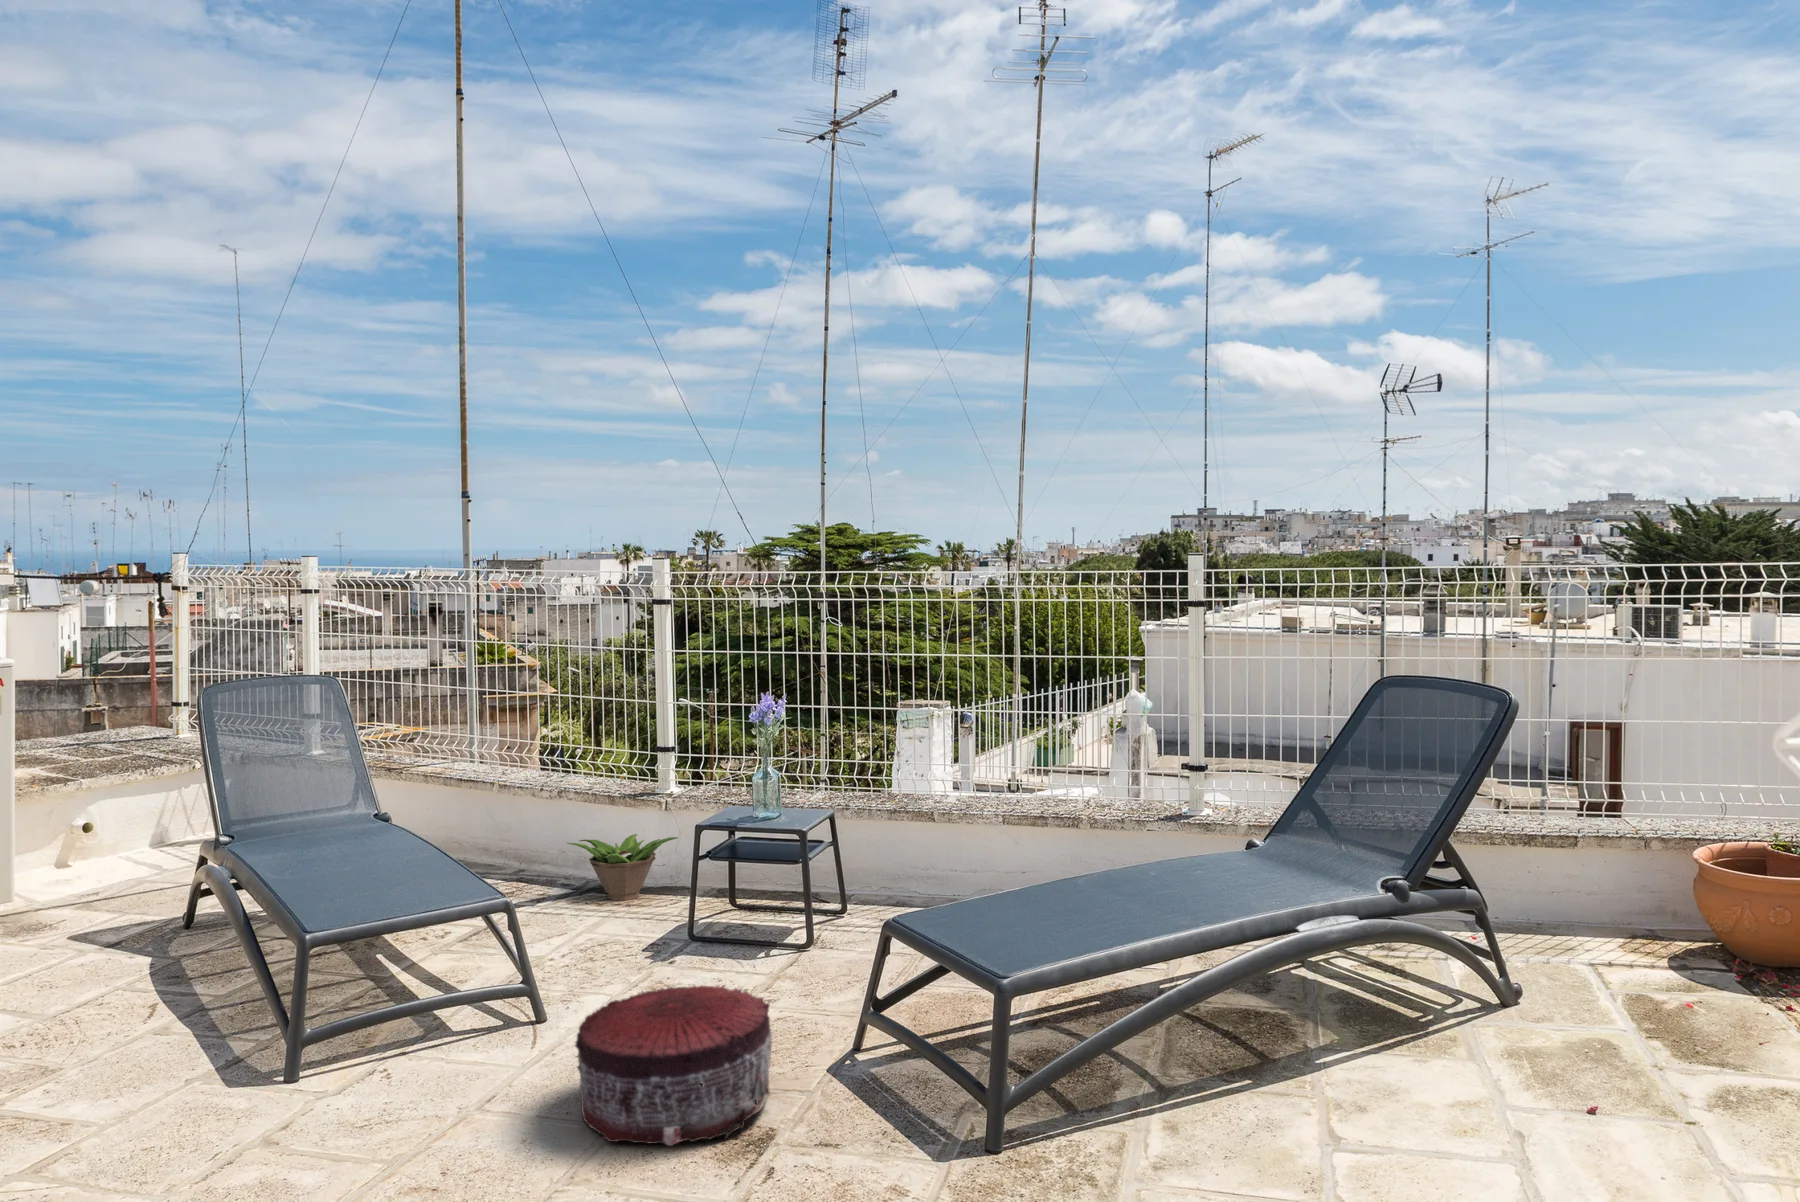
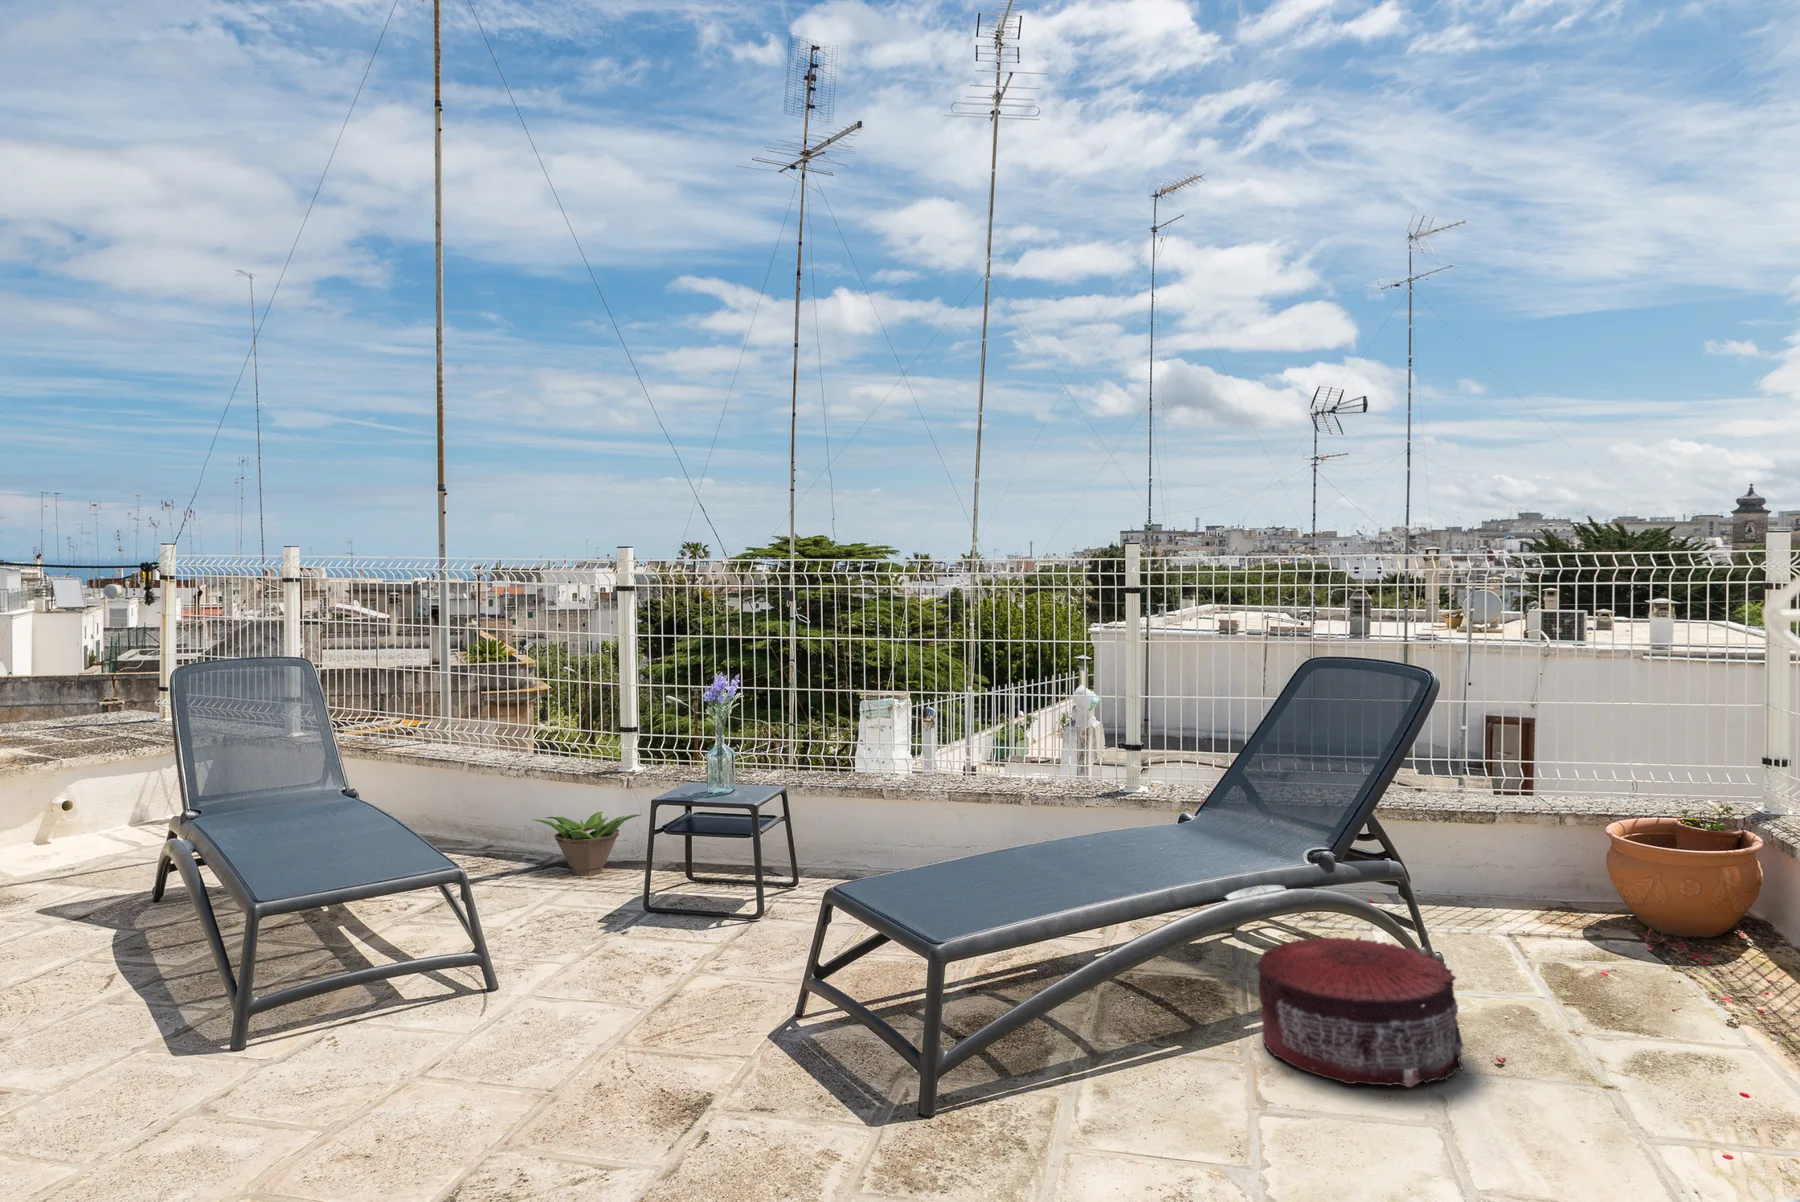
pouf: present [575,985,772,1146] -> present [1259,937,1463,1087]

